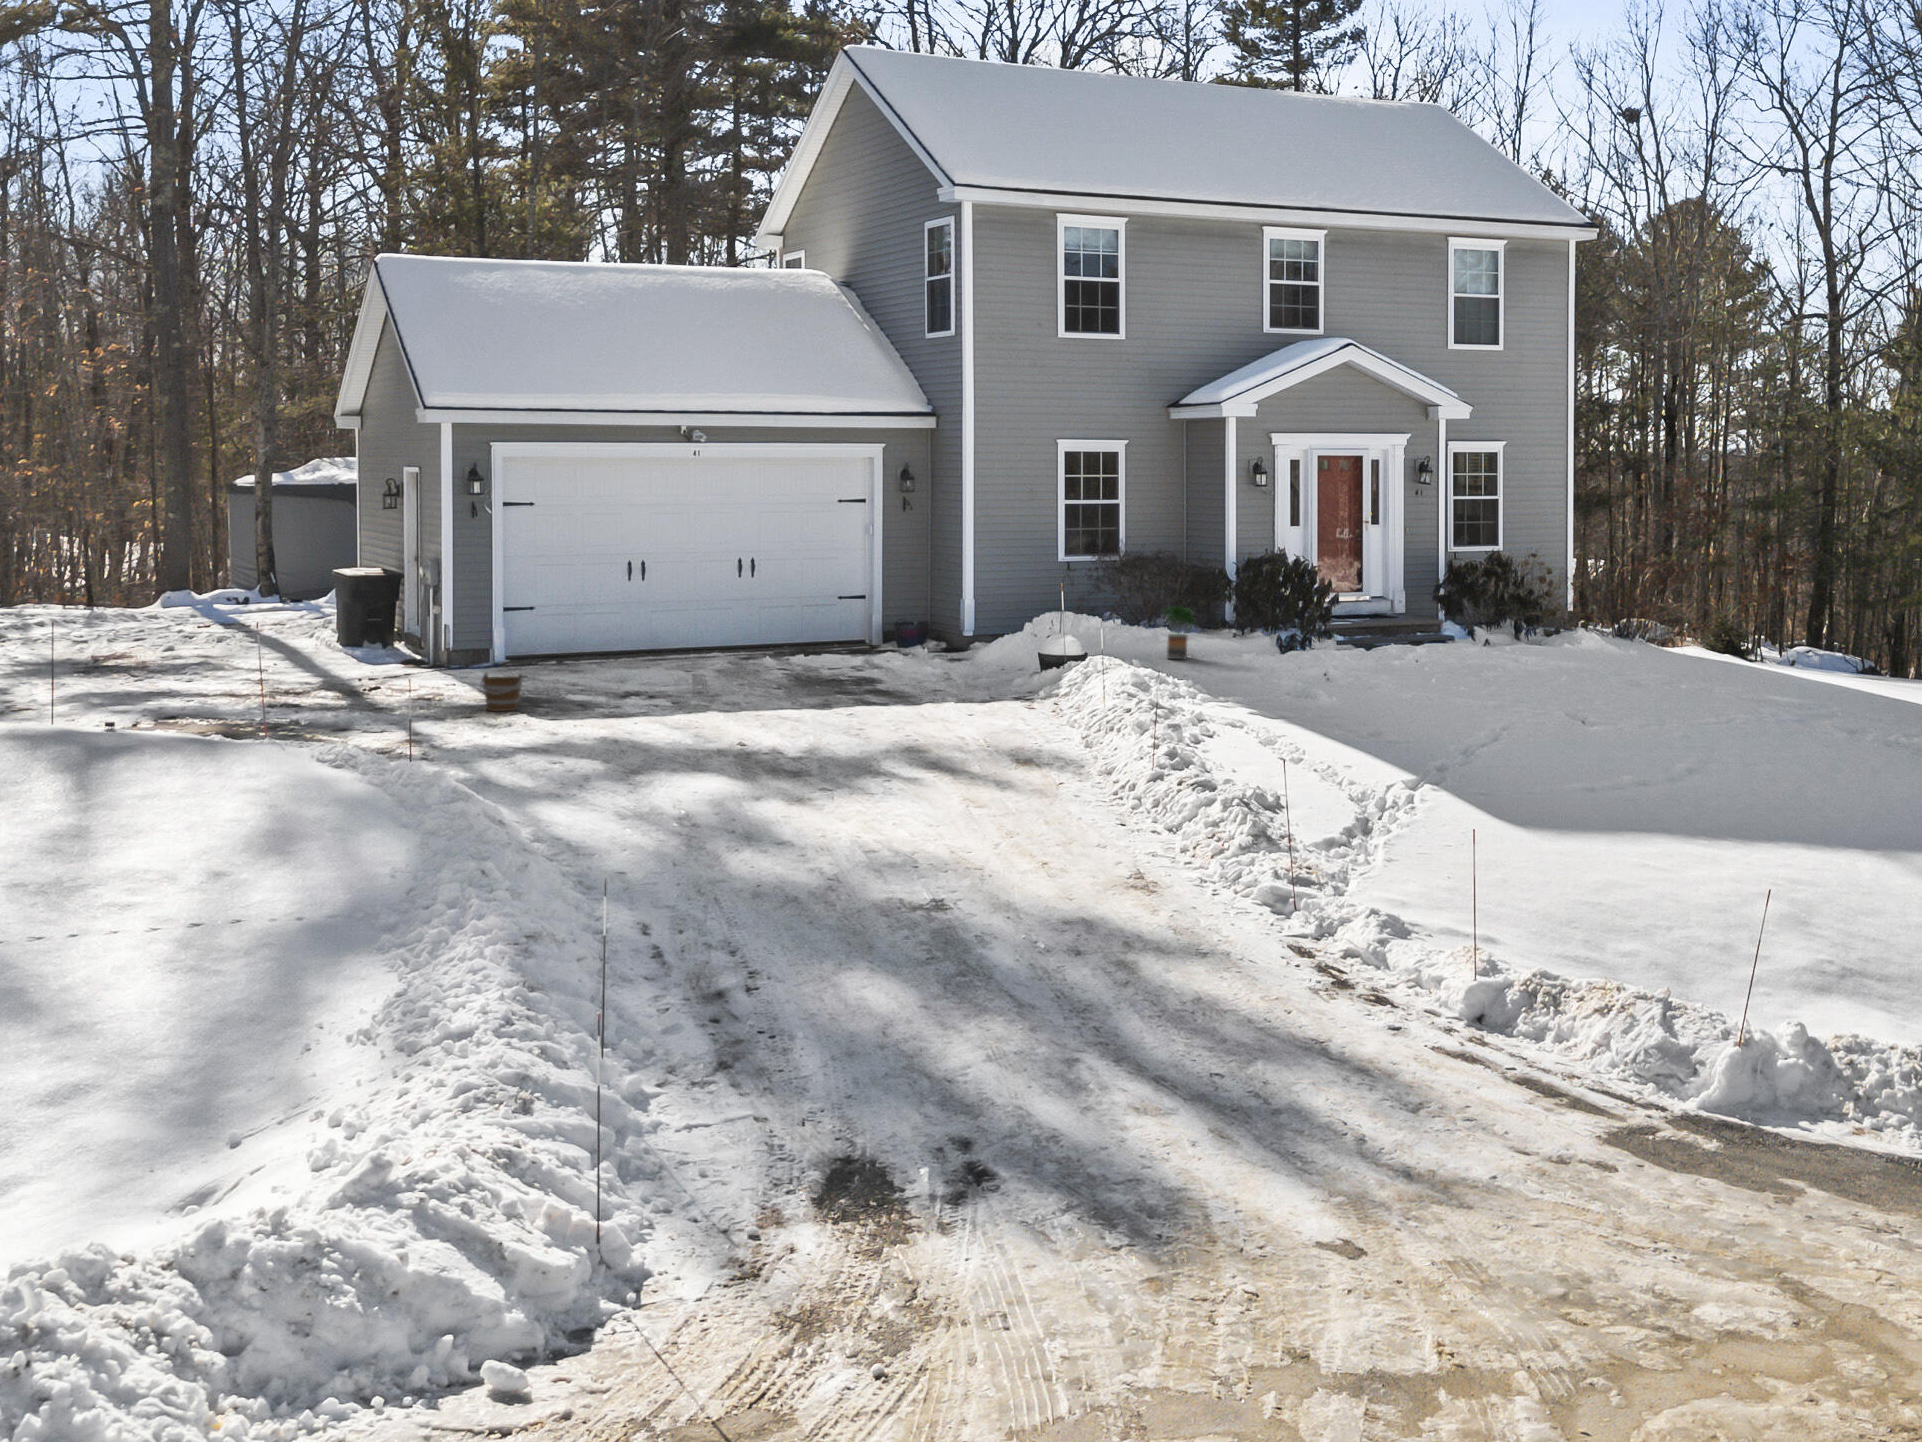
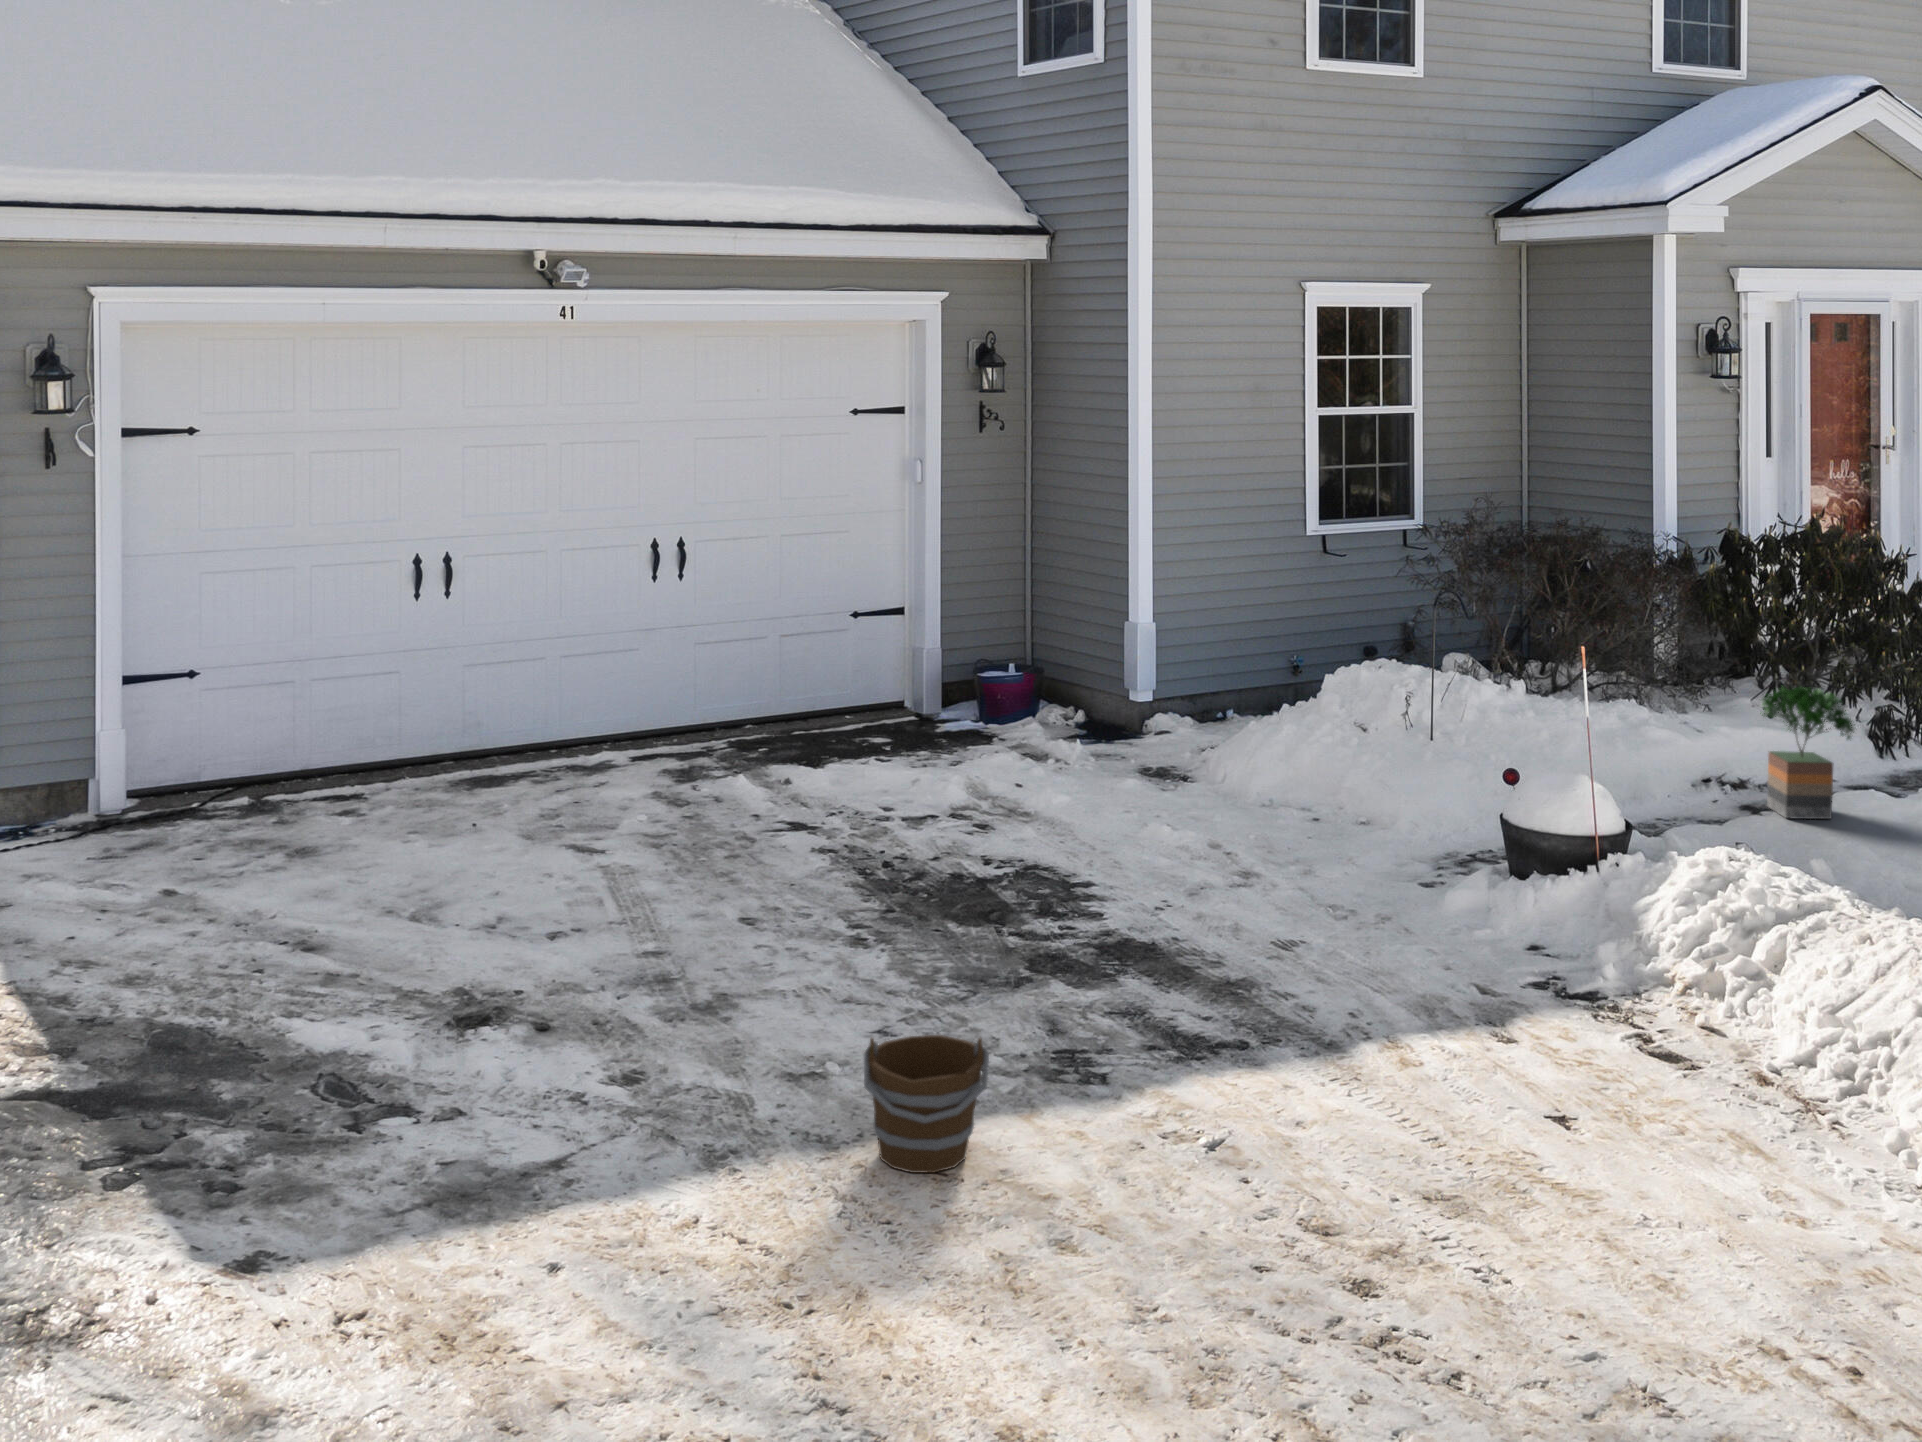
bucket: present [481,673,523,711] -> present [864,1035,989,1173]

